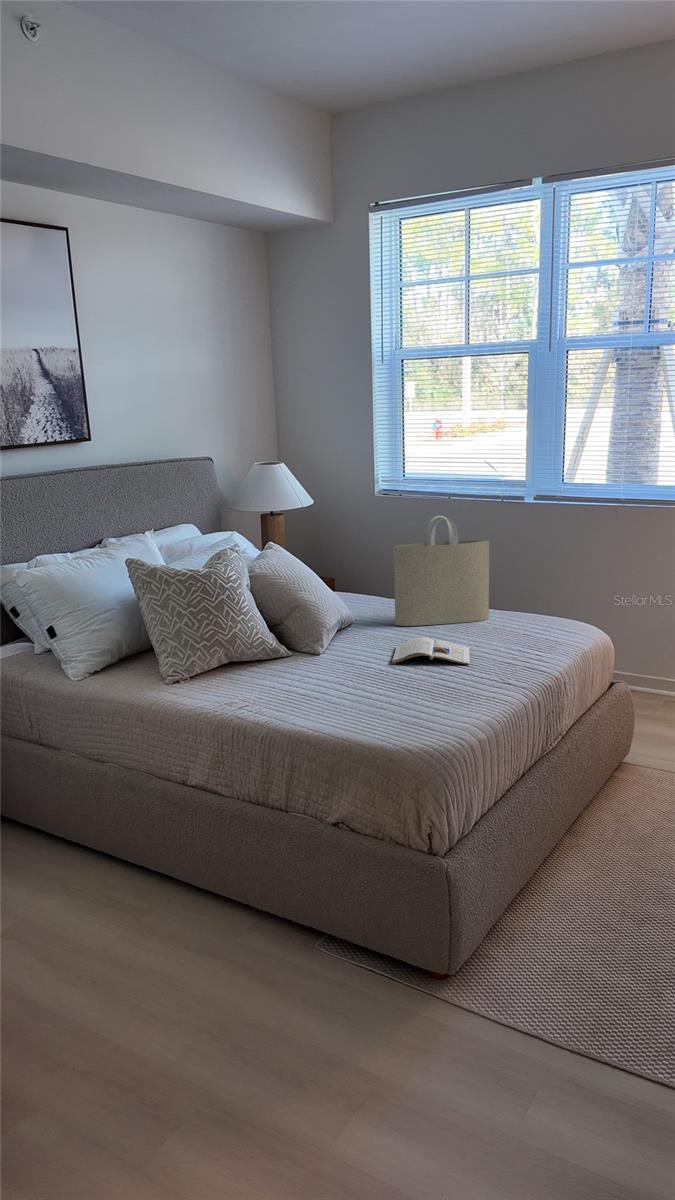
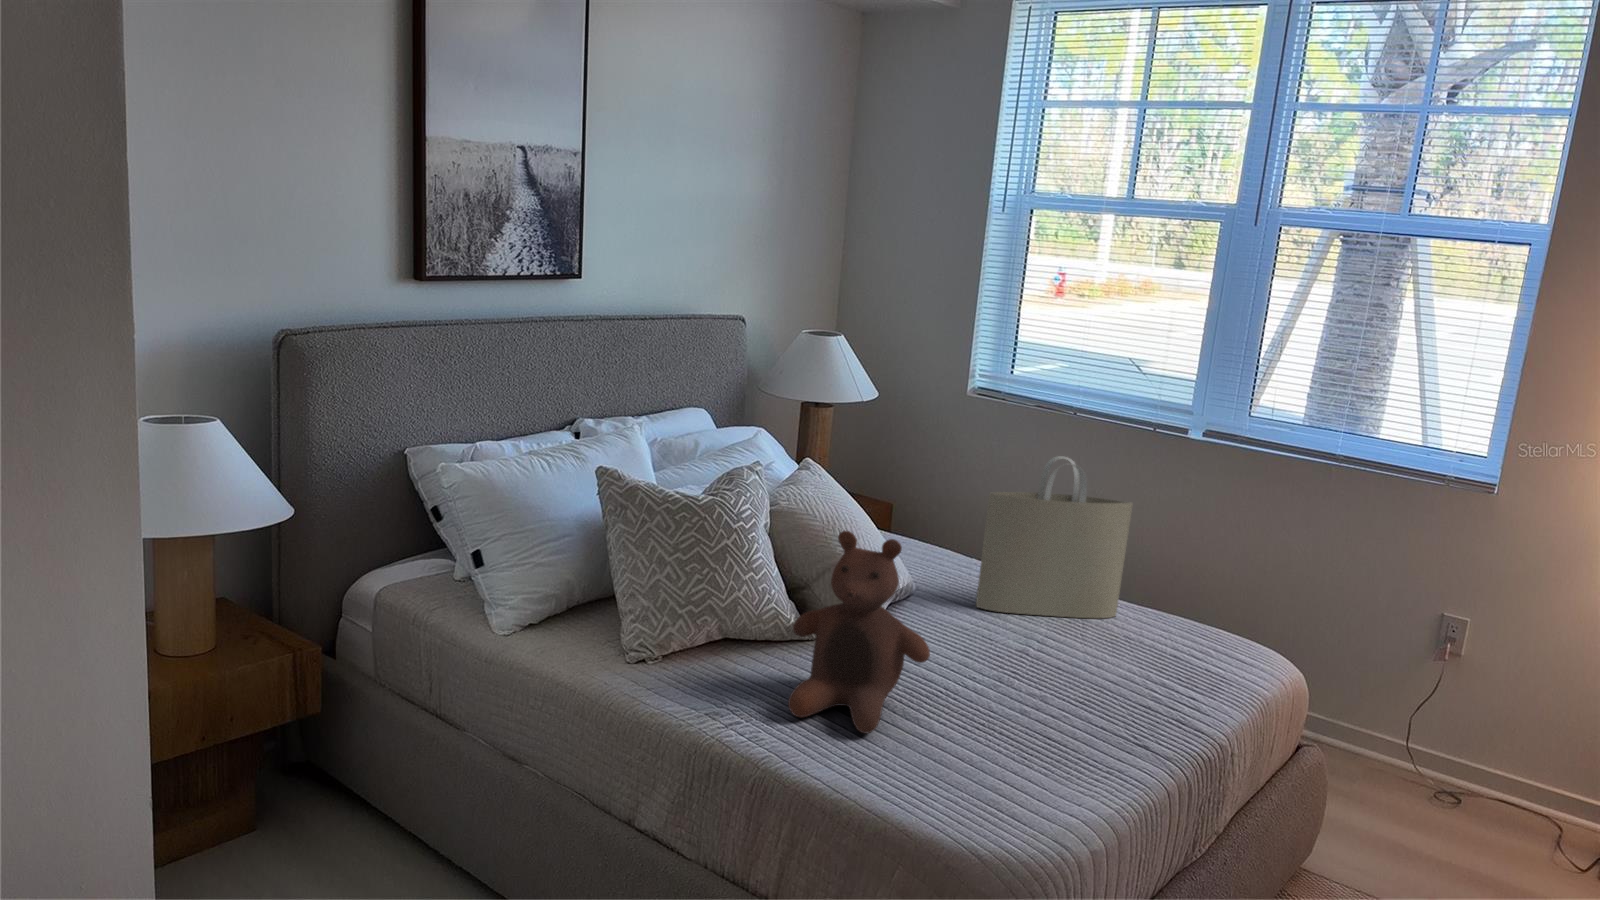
stuffed bear: none [275,572,367,699] -> present [788,531,930,733]
magazine: present [392,637,470,665] -> none [965,640,1084,700]

